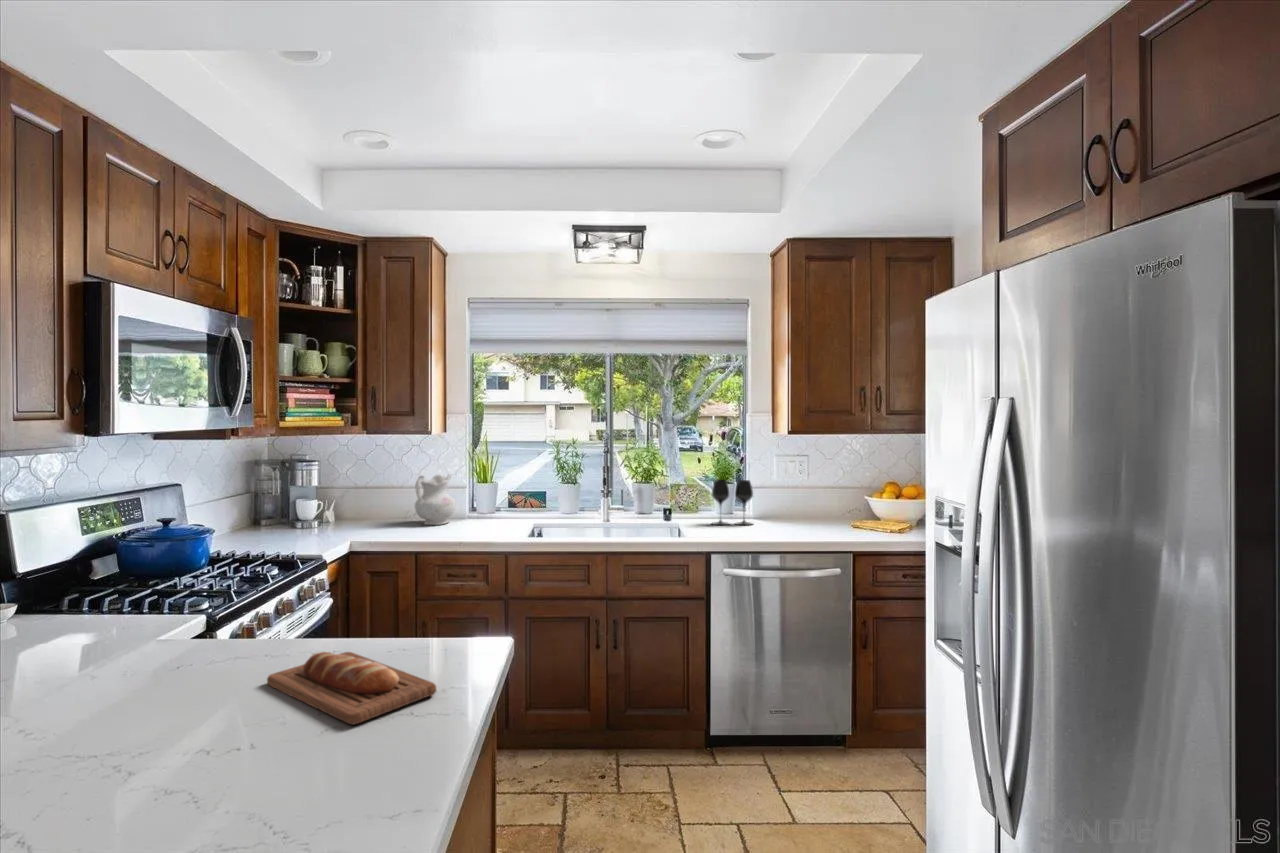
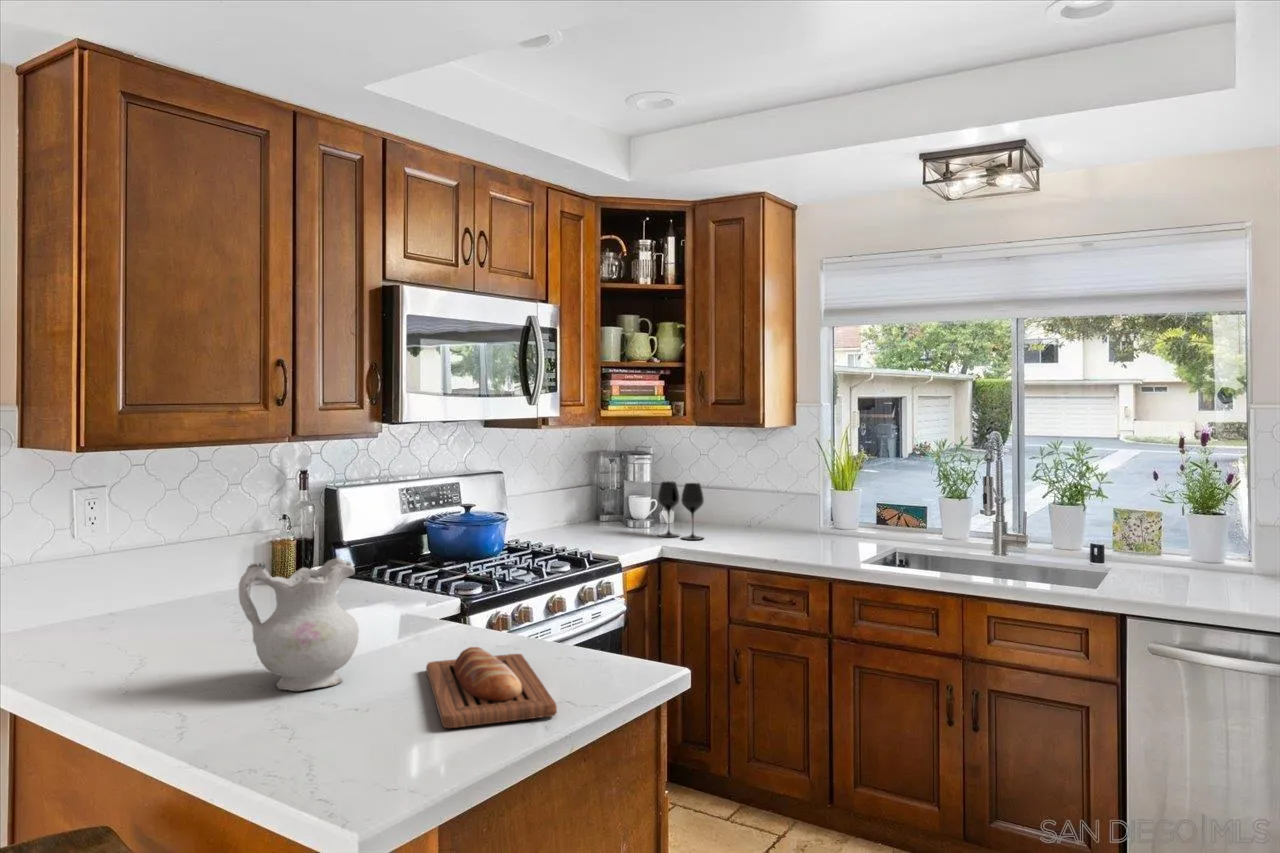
ceramic pitcher: present [415,475,455,525] -> present [239,558,359,691]
wine glass: present [712,480,753,525] -> present [658,481,704,540]

